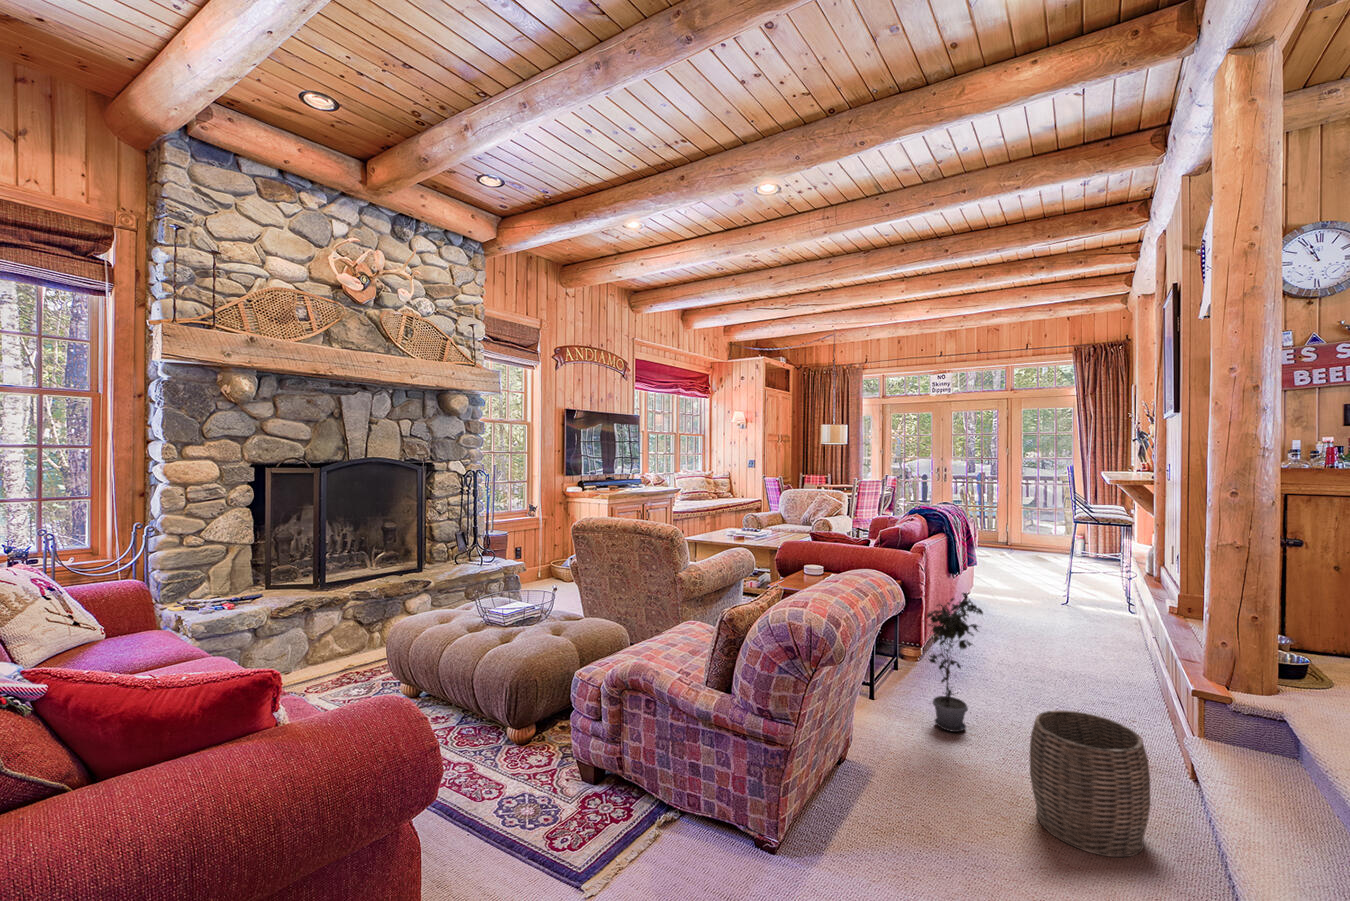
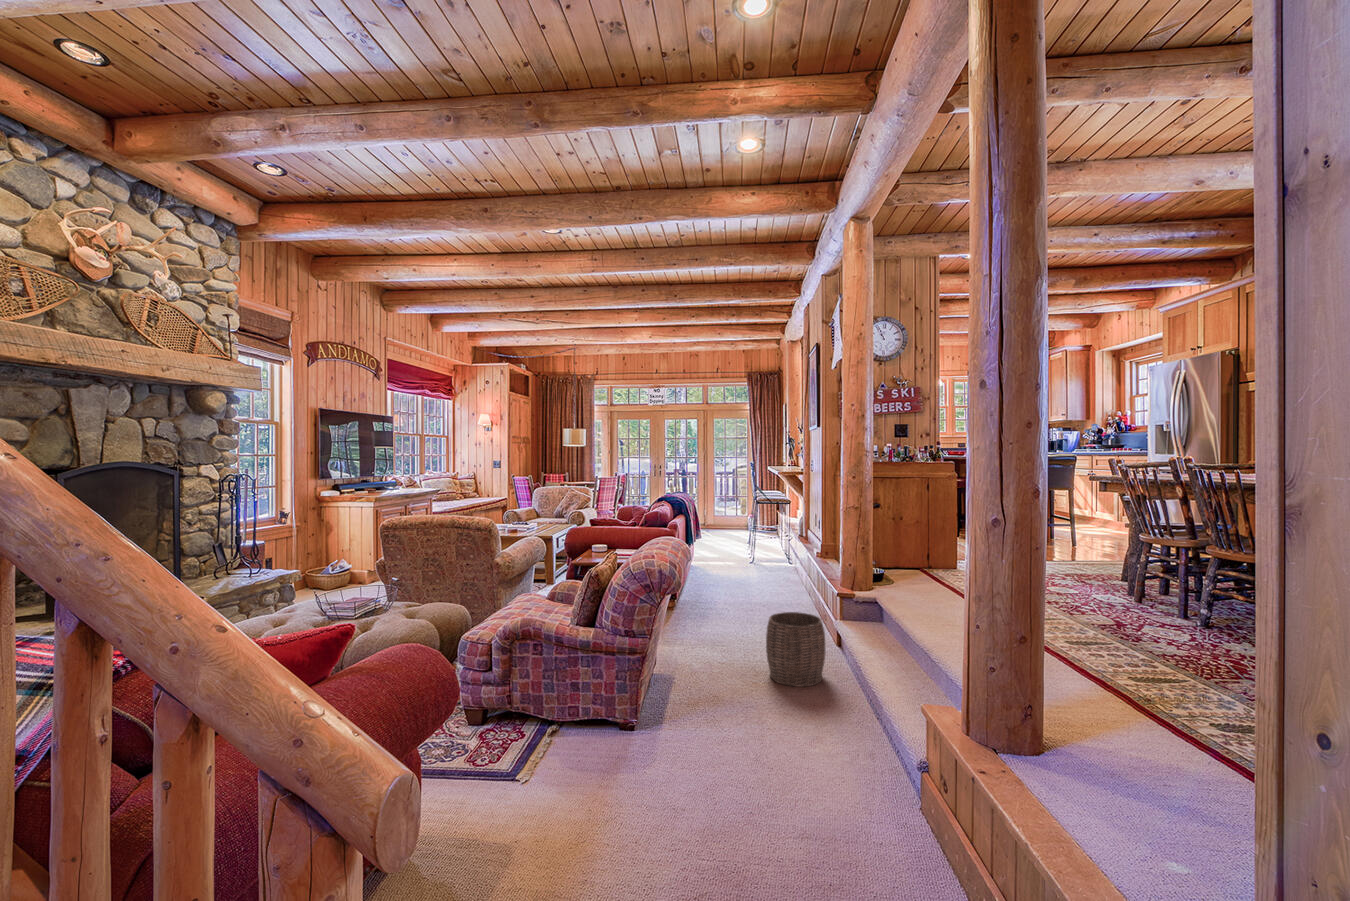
potted plant: present [927,593,983,732] -> none [689,551,730,646]

